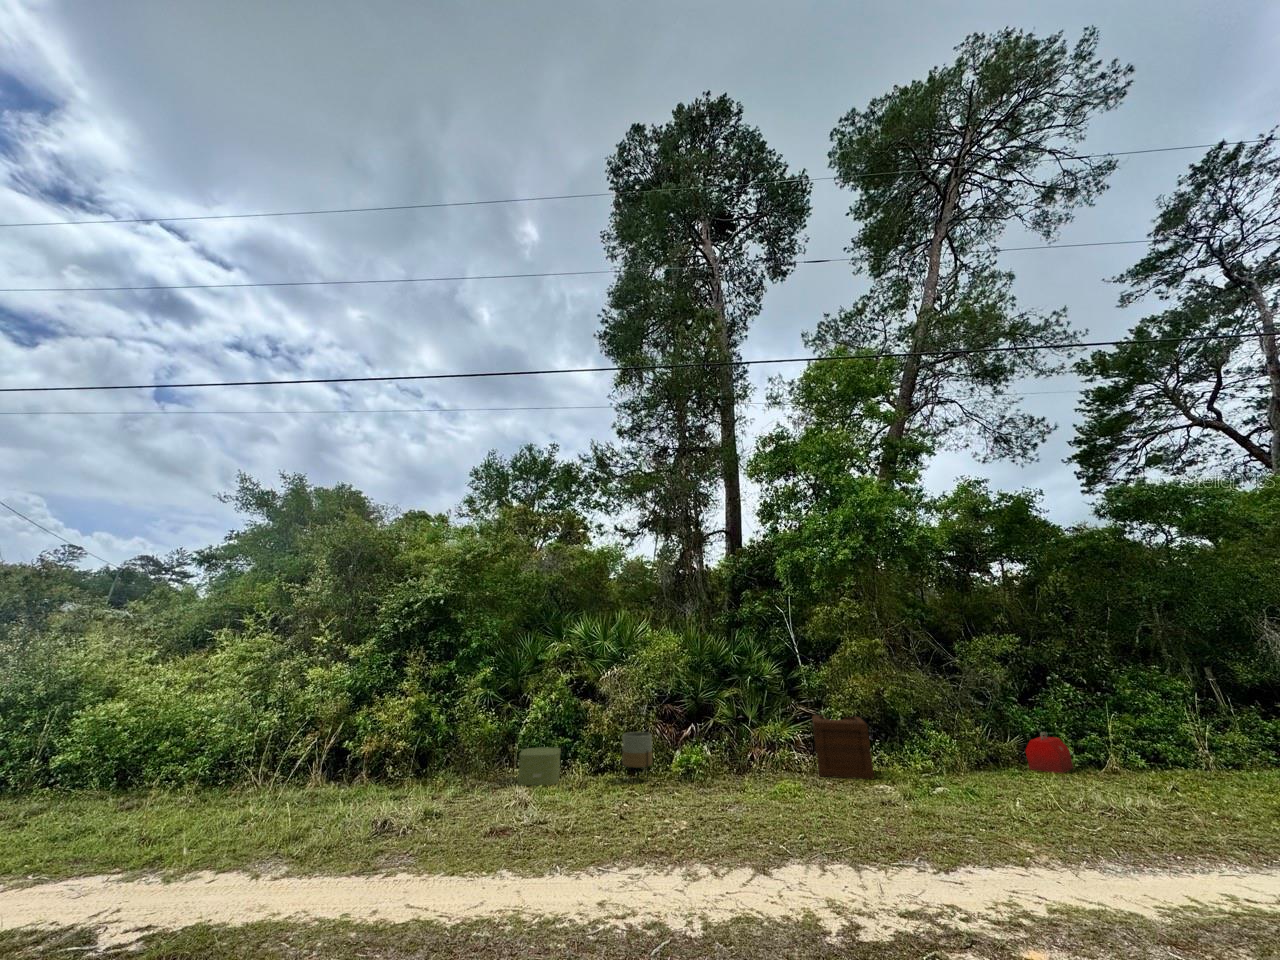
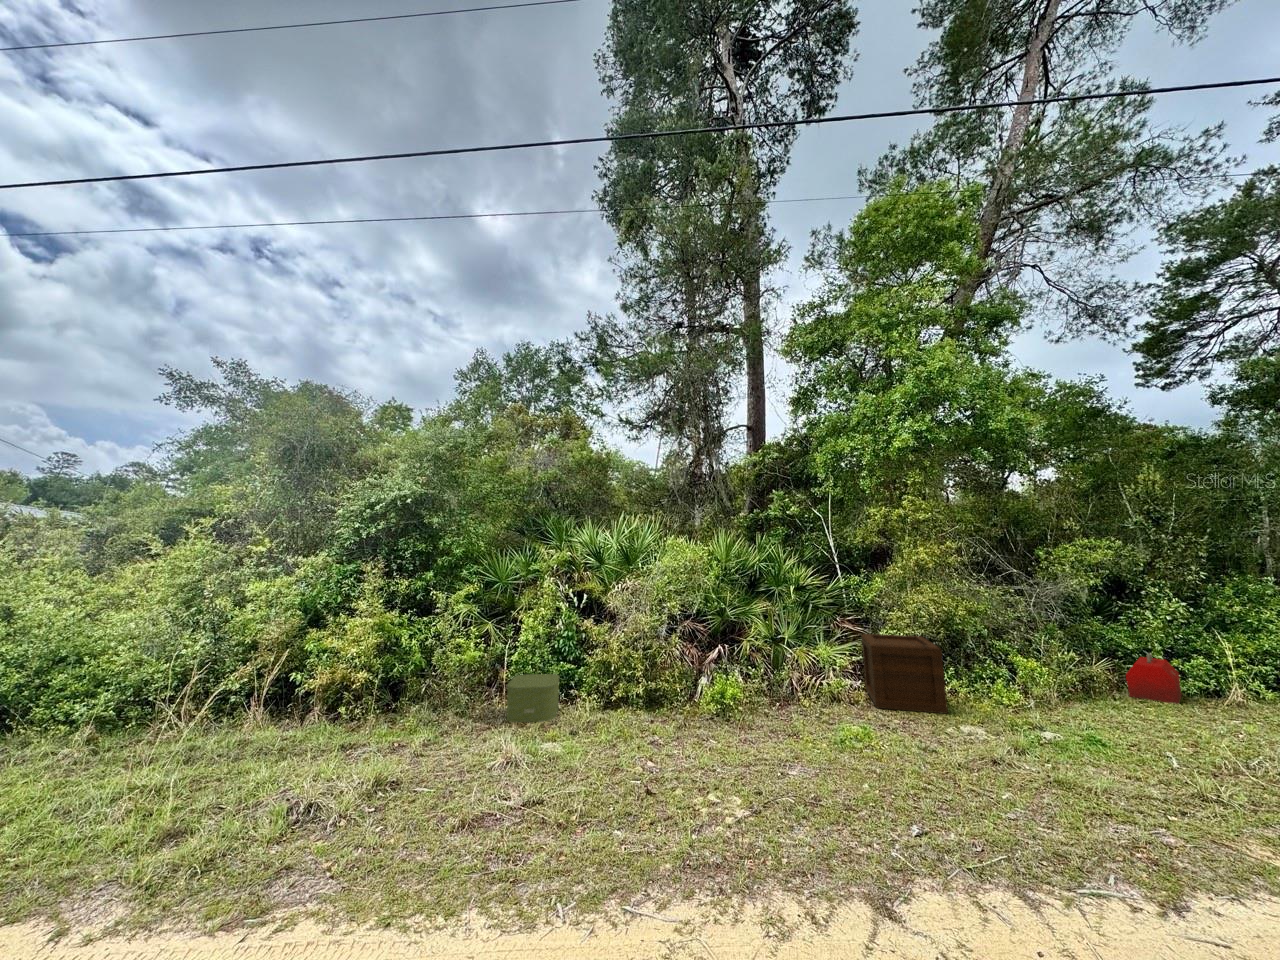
planter: present [621,732,652,769] -> none [633,657,671,720]

